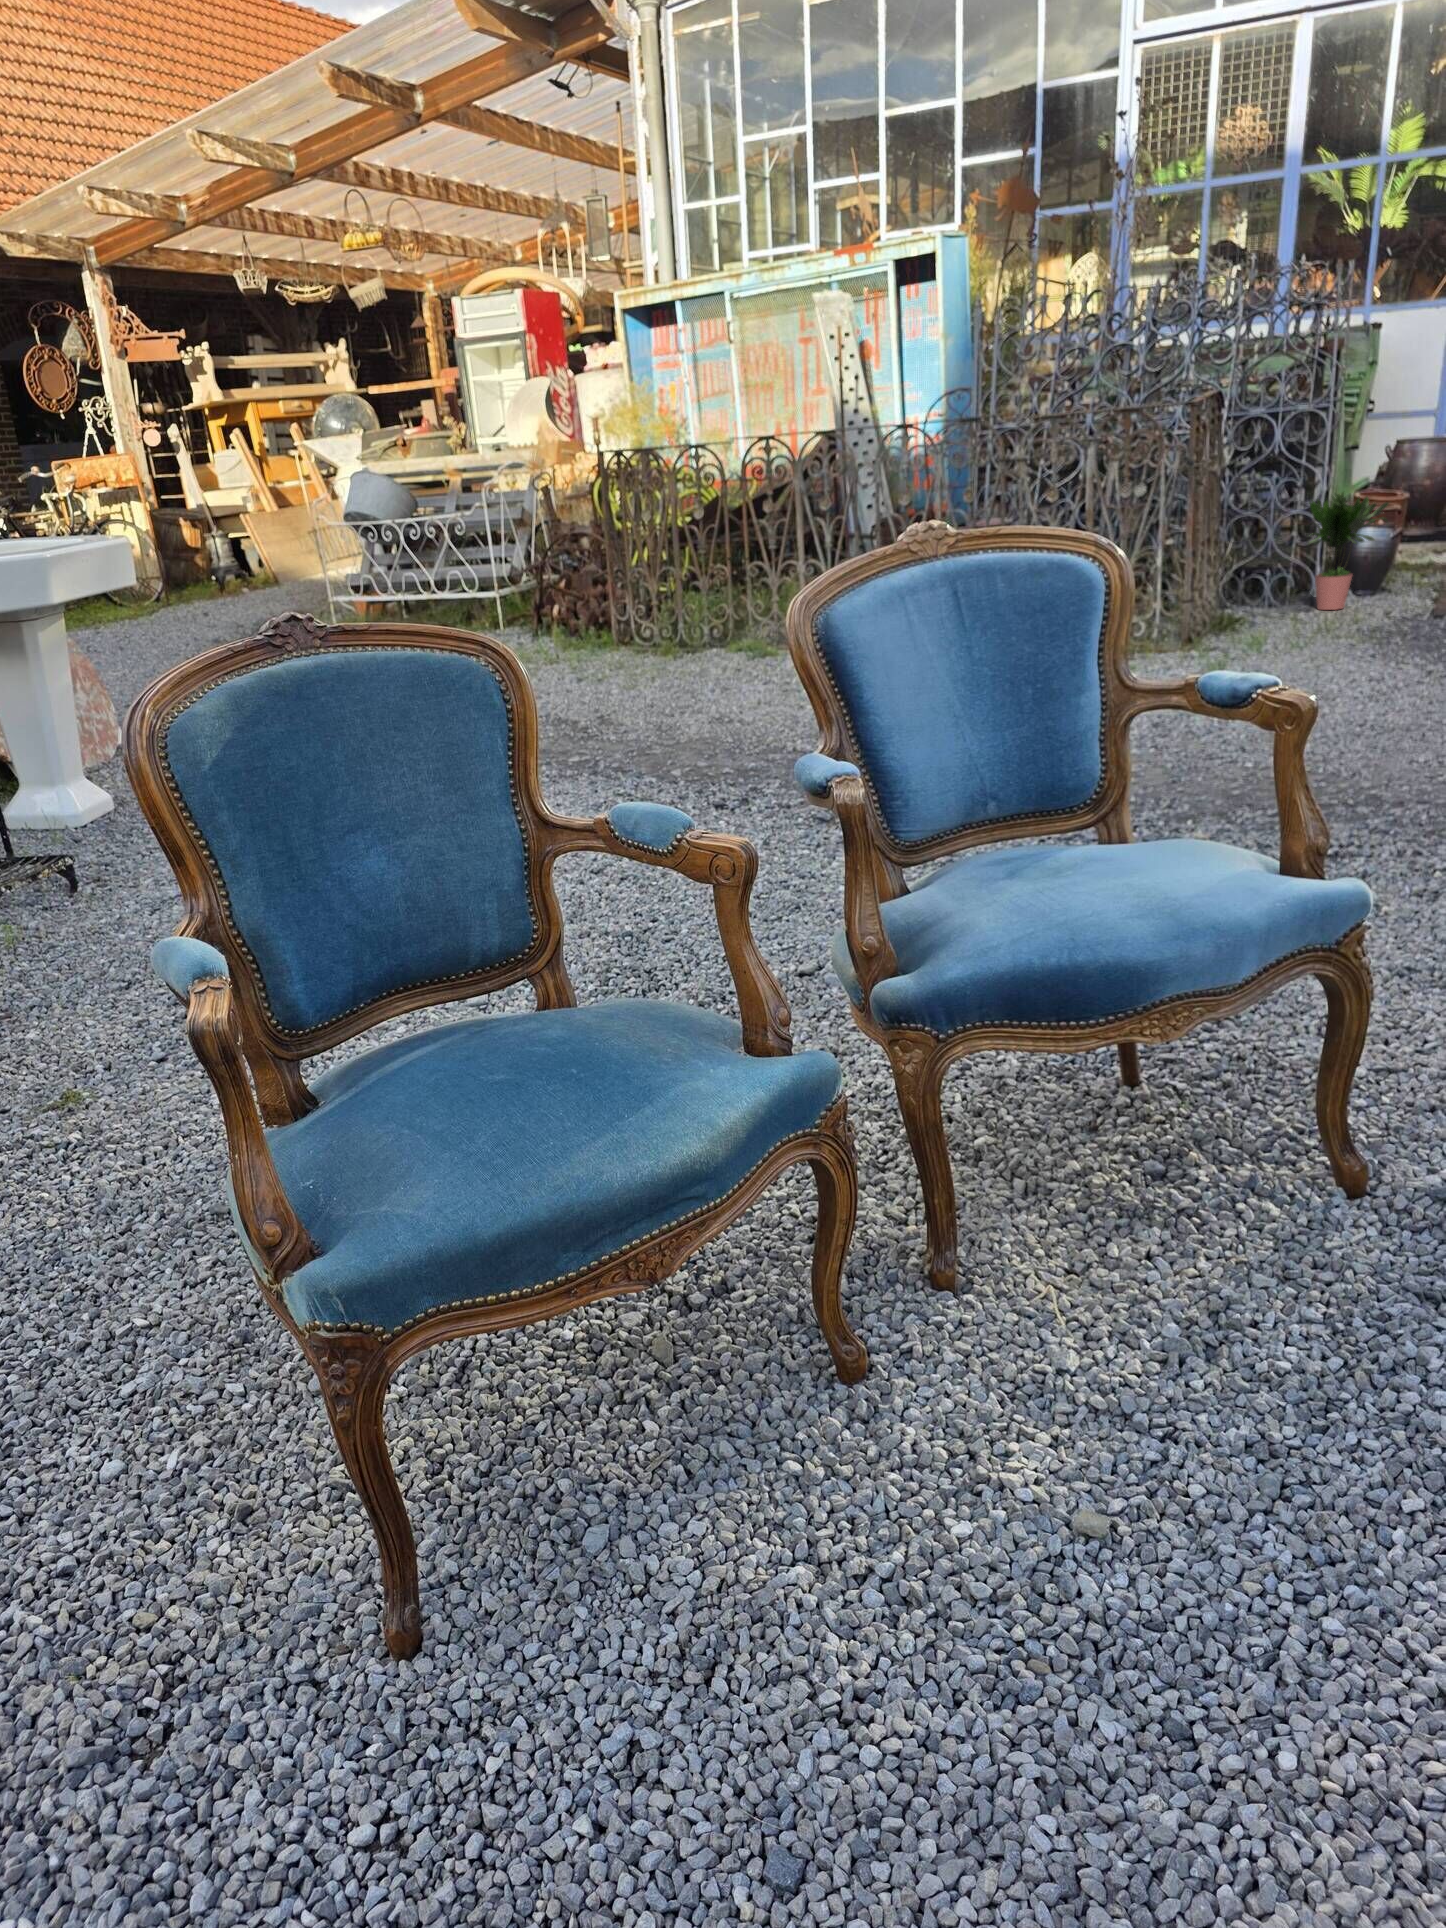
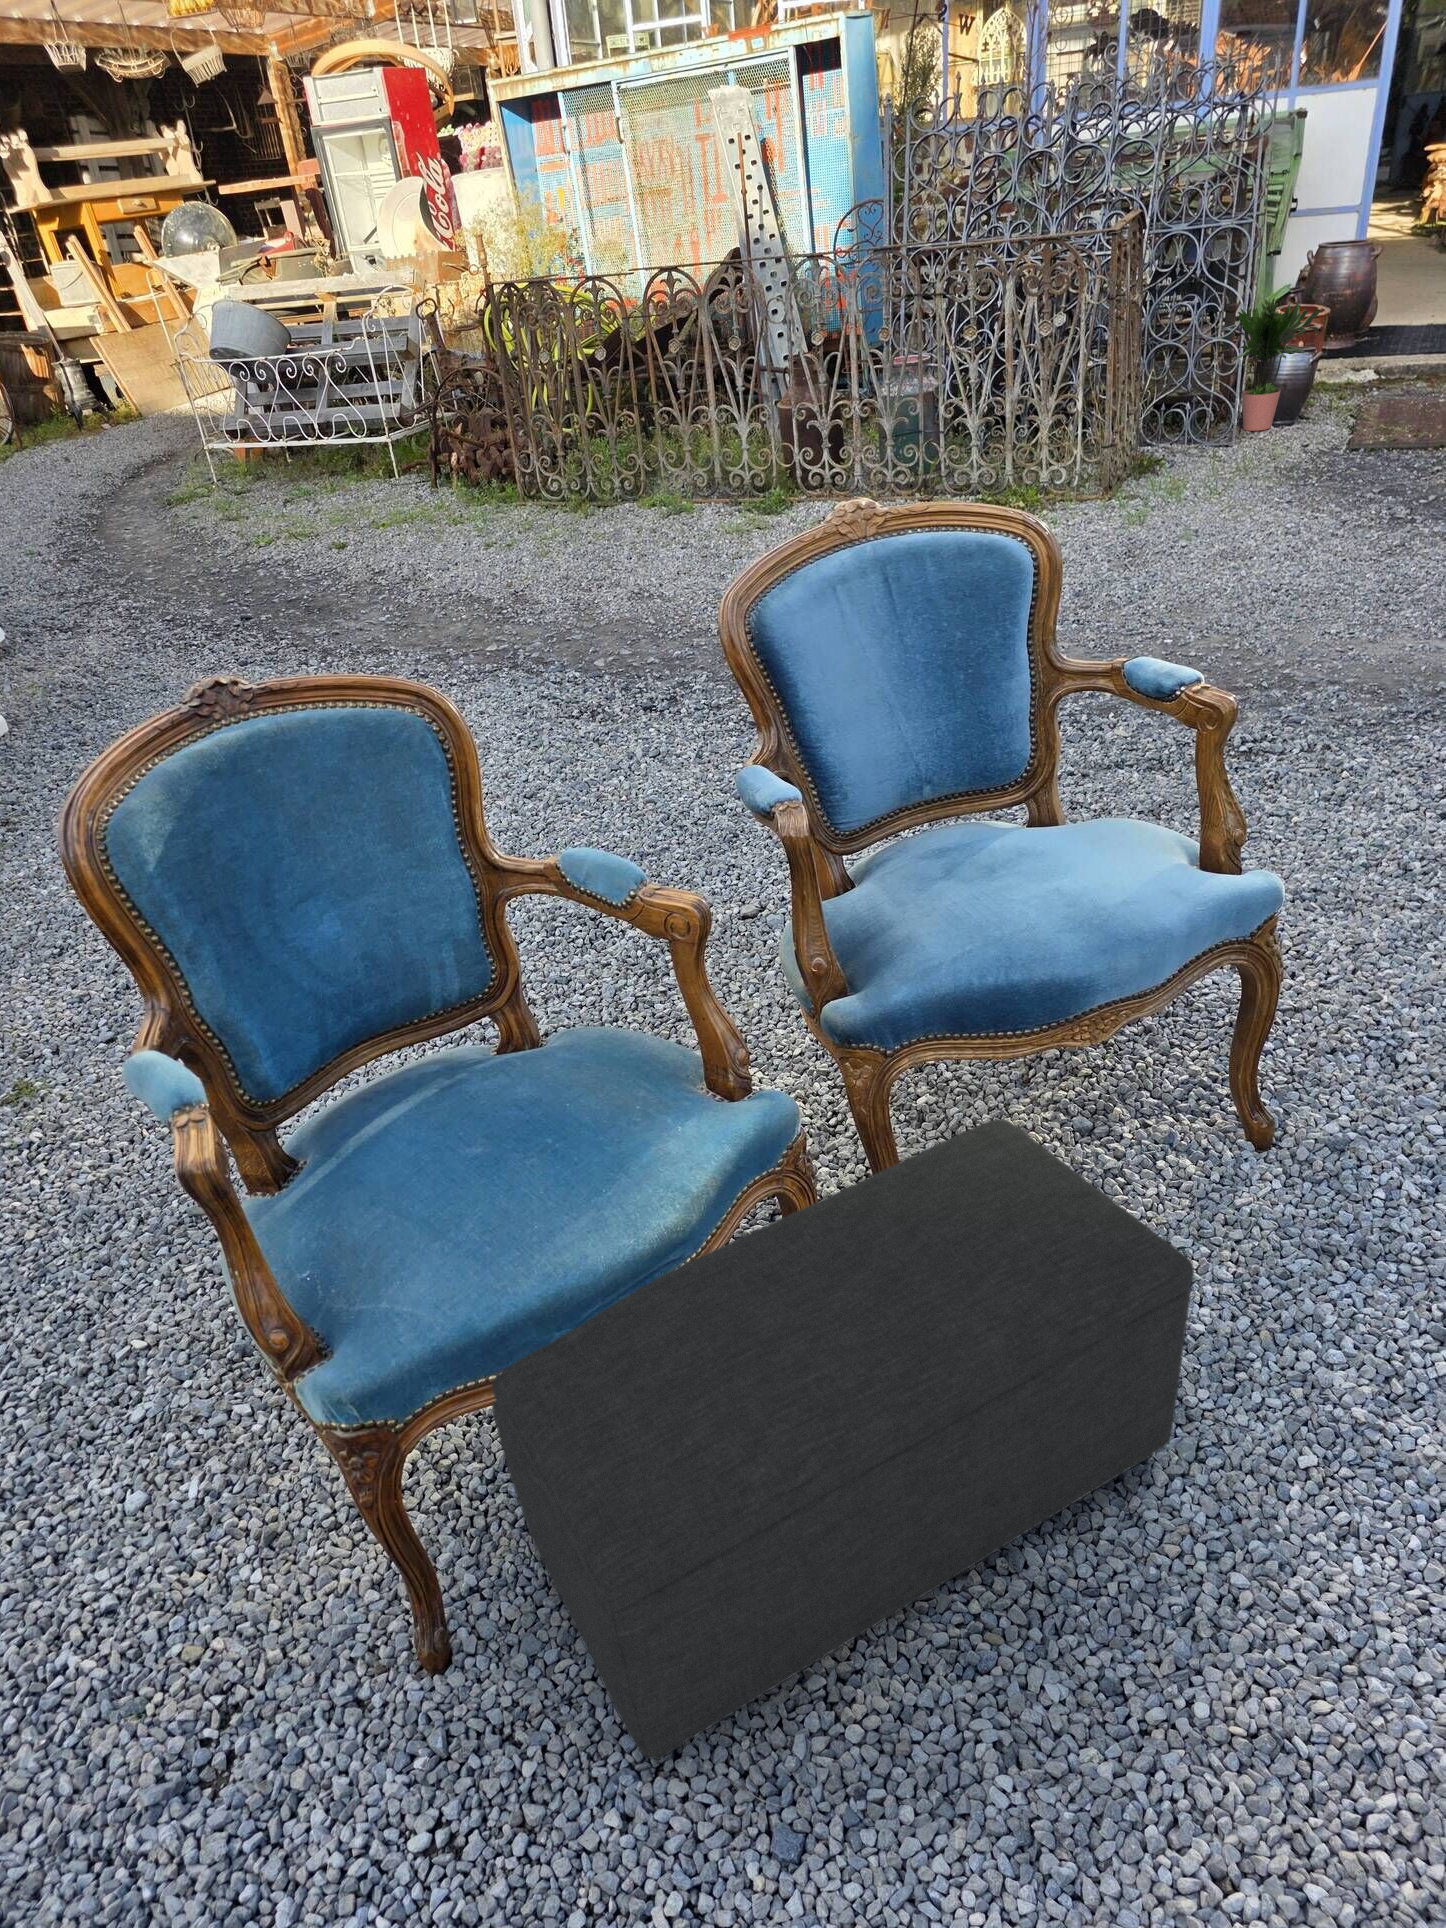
ottoman: none [490,1105,1269,1767] -> present [492,1119,1194,1760]

